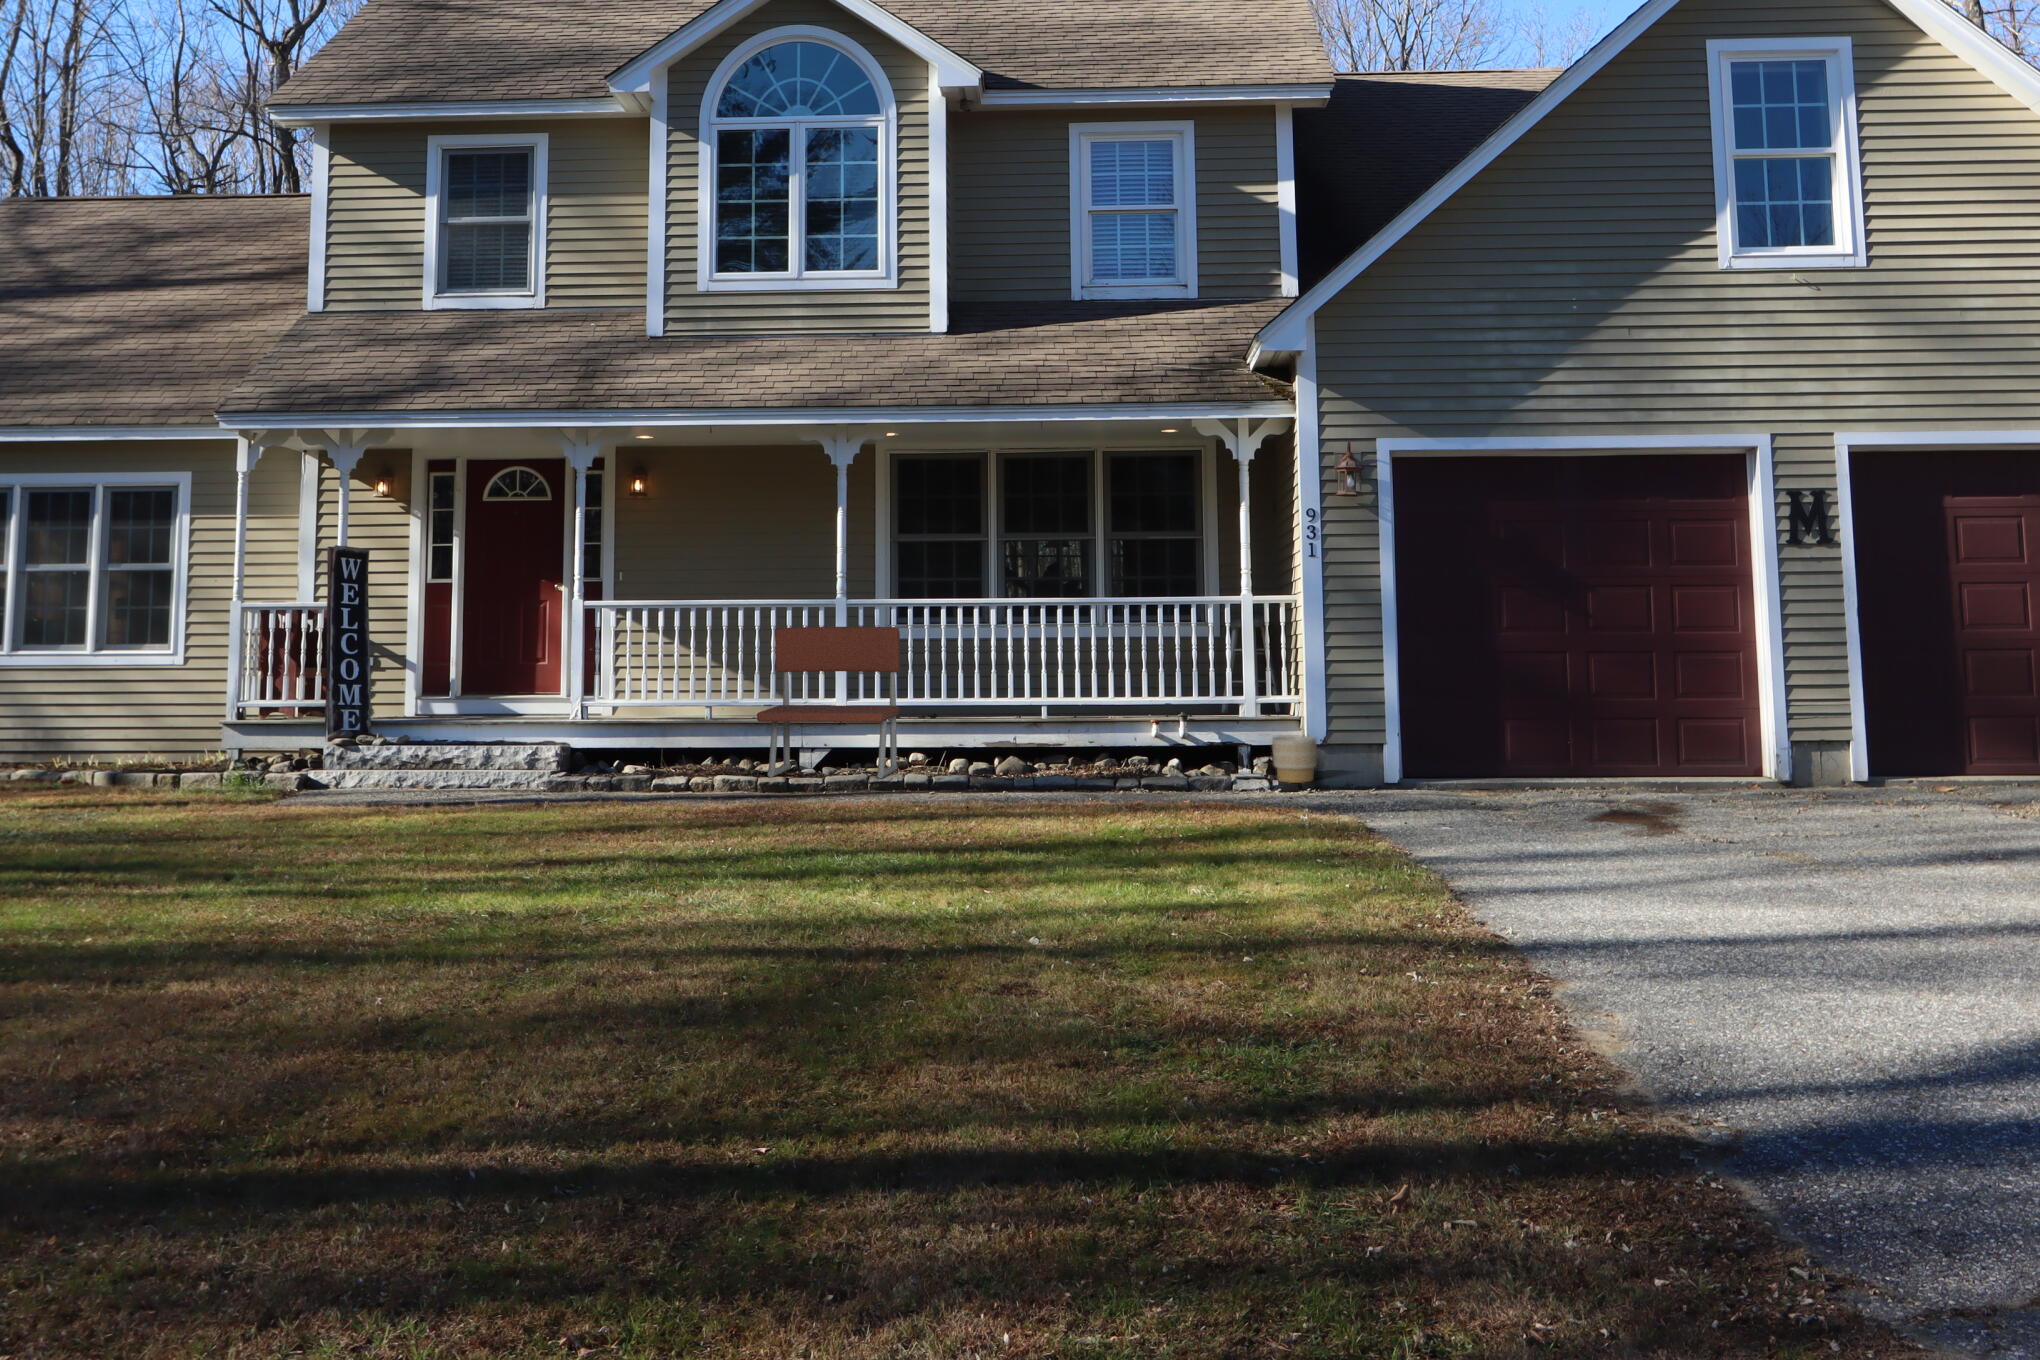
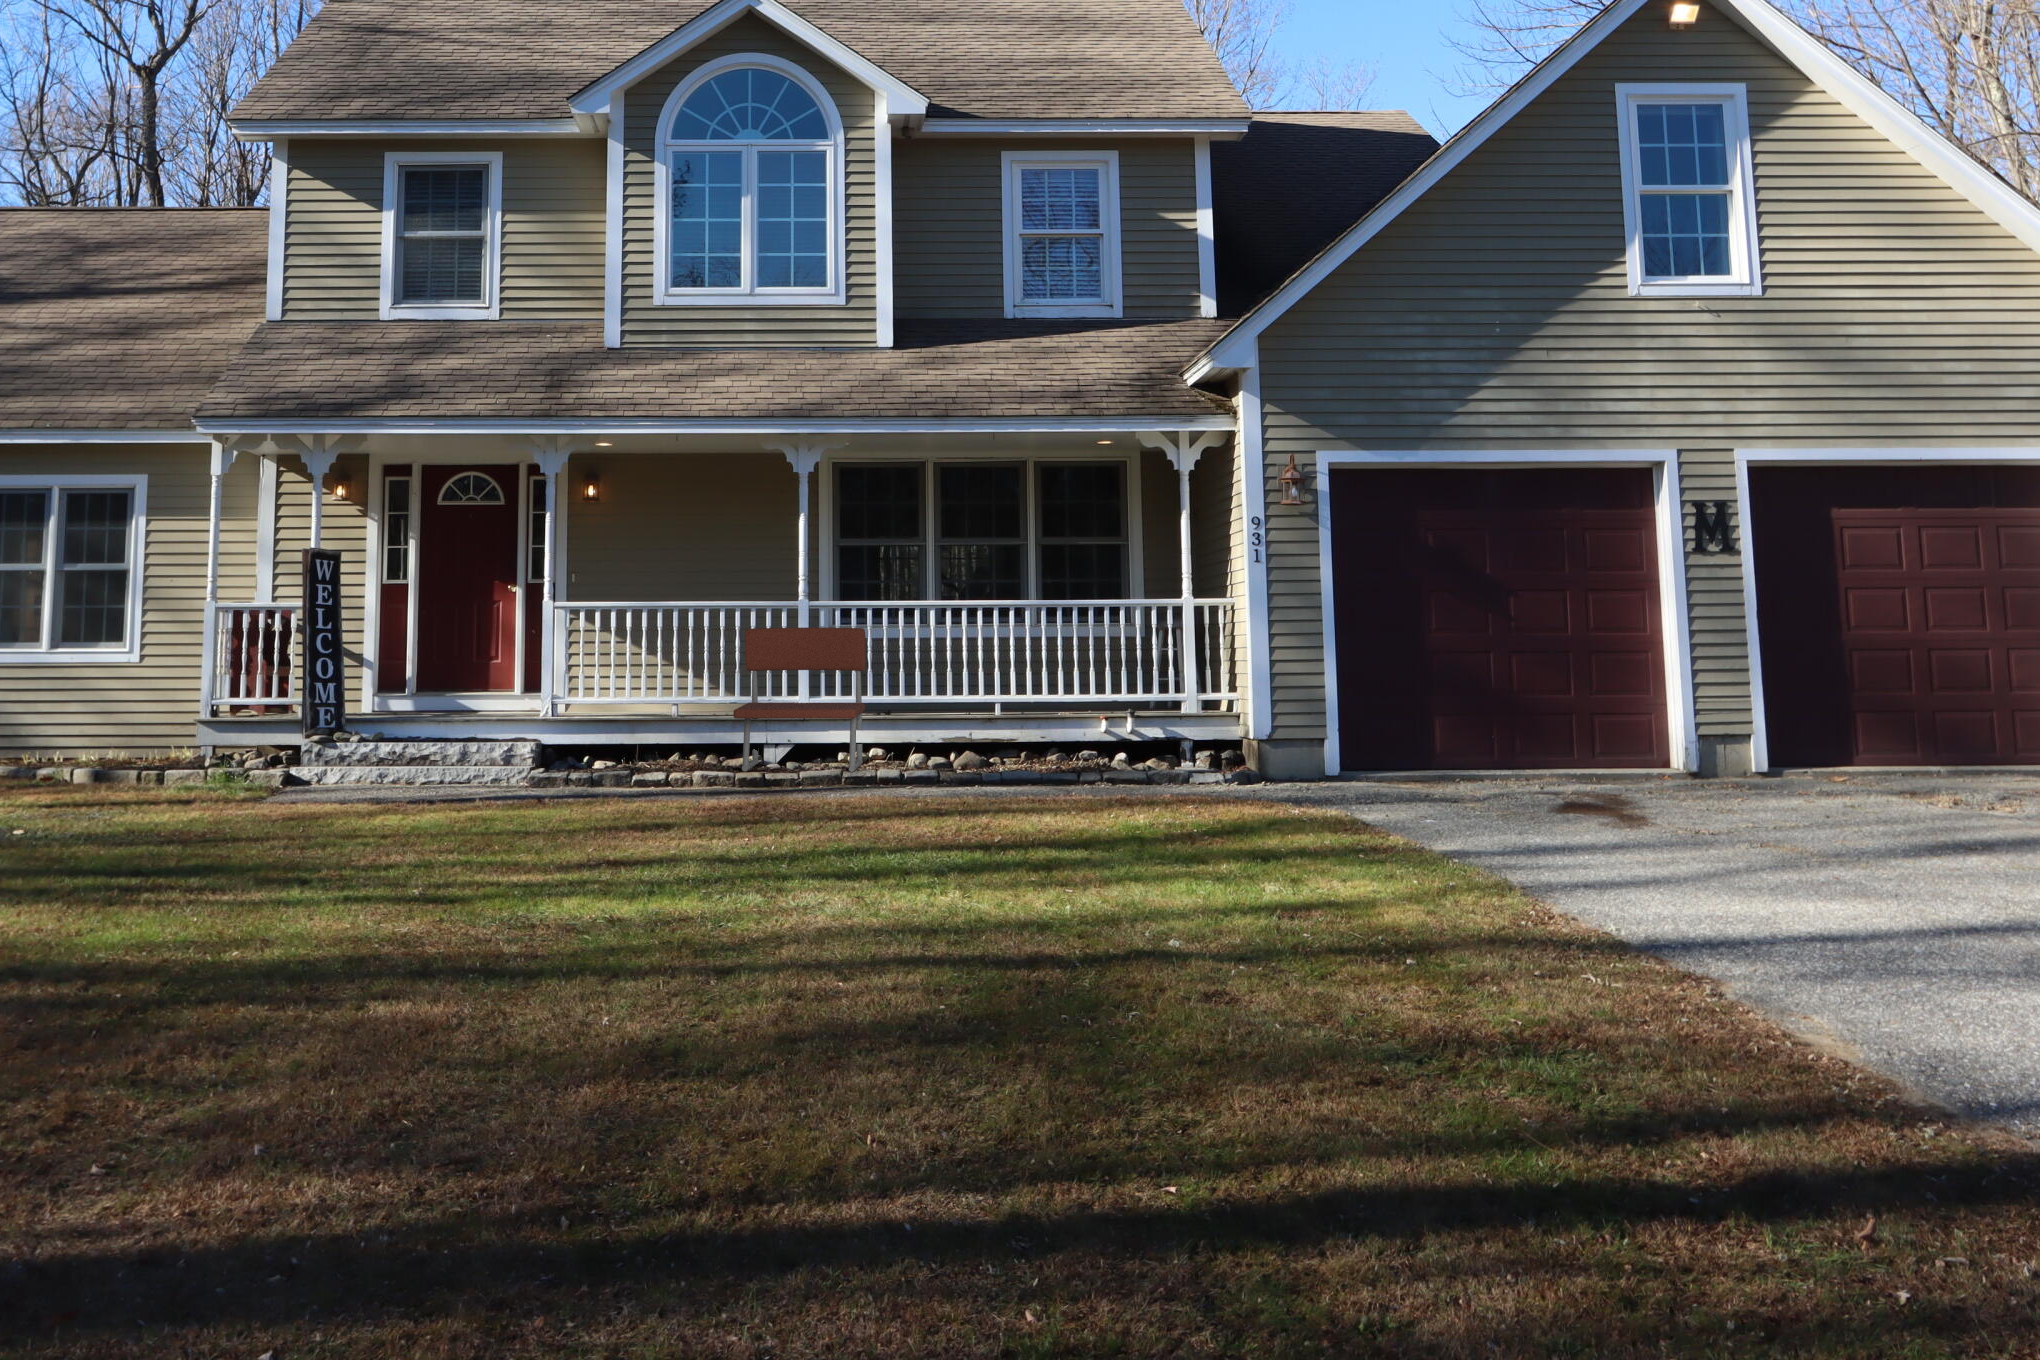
planter: present [1272,735,1317,783] -> none [1225,730,1267,774]

